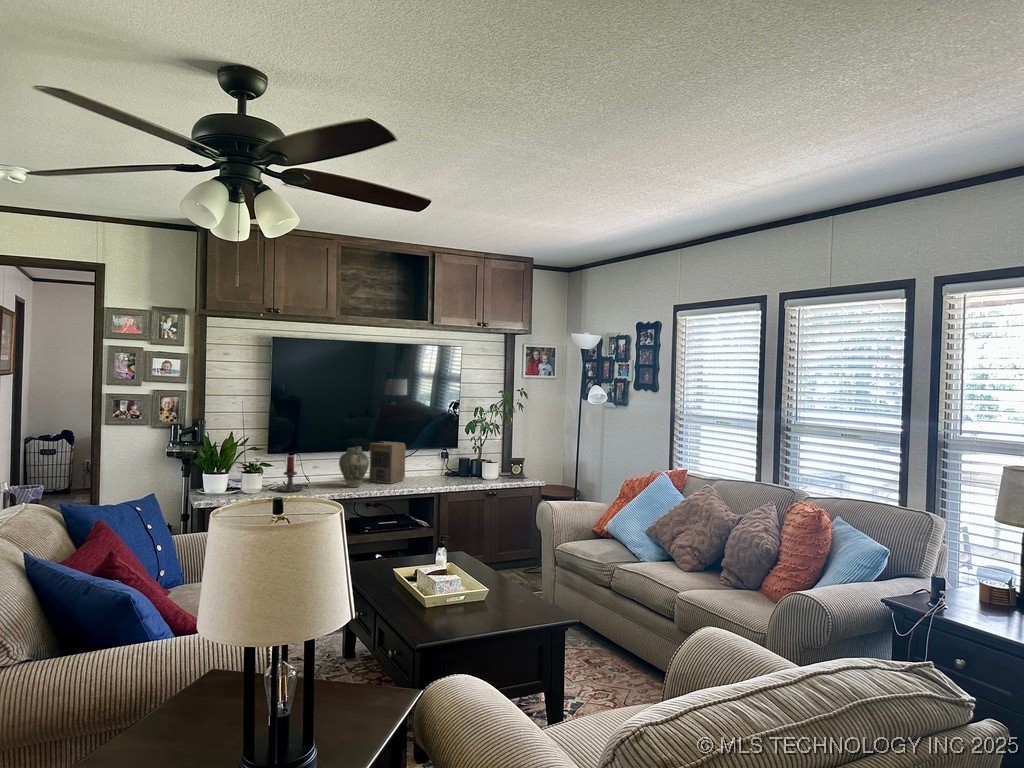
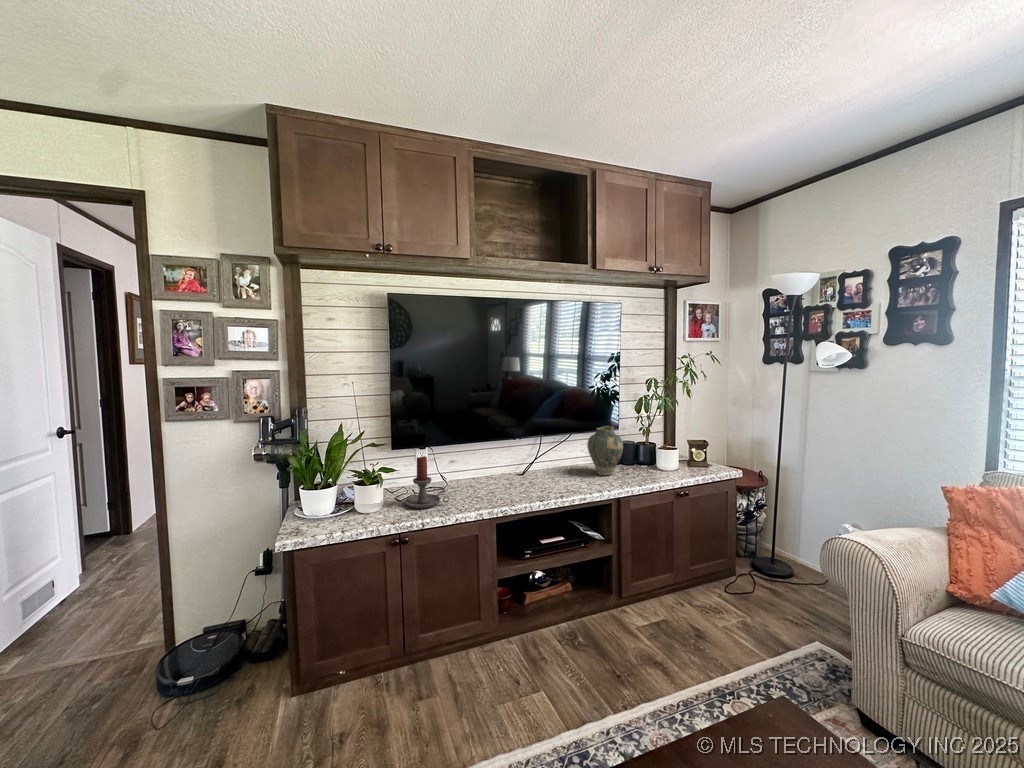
speaker: present [369,441,406,484] -> none [520,426,563,484]
vase: present [339,447,369,487] -> present [587,426,623,475]

